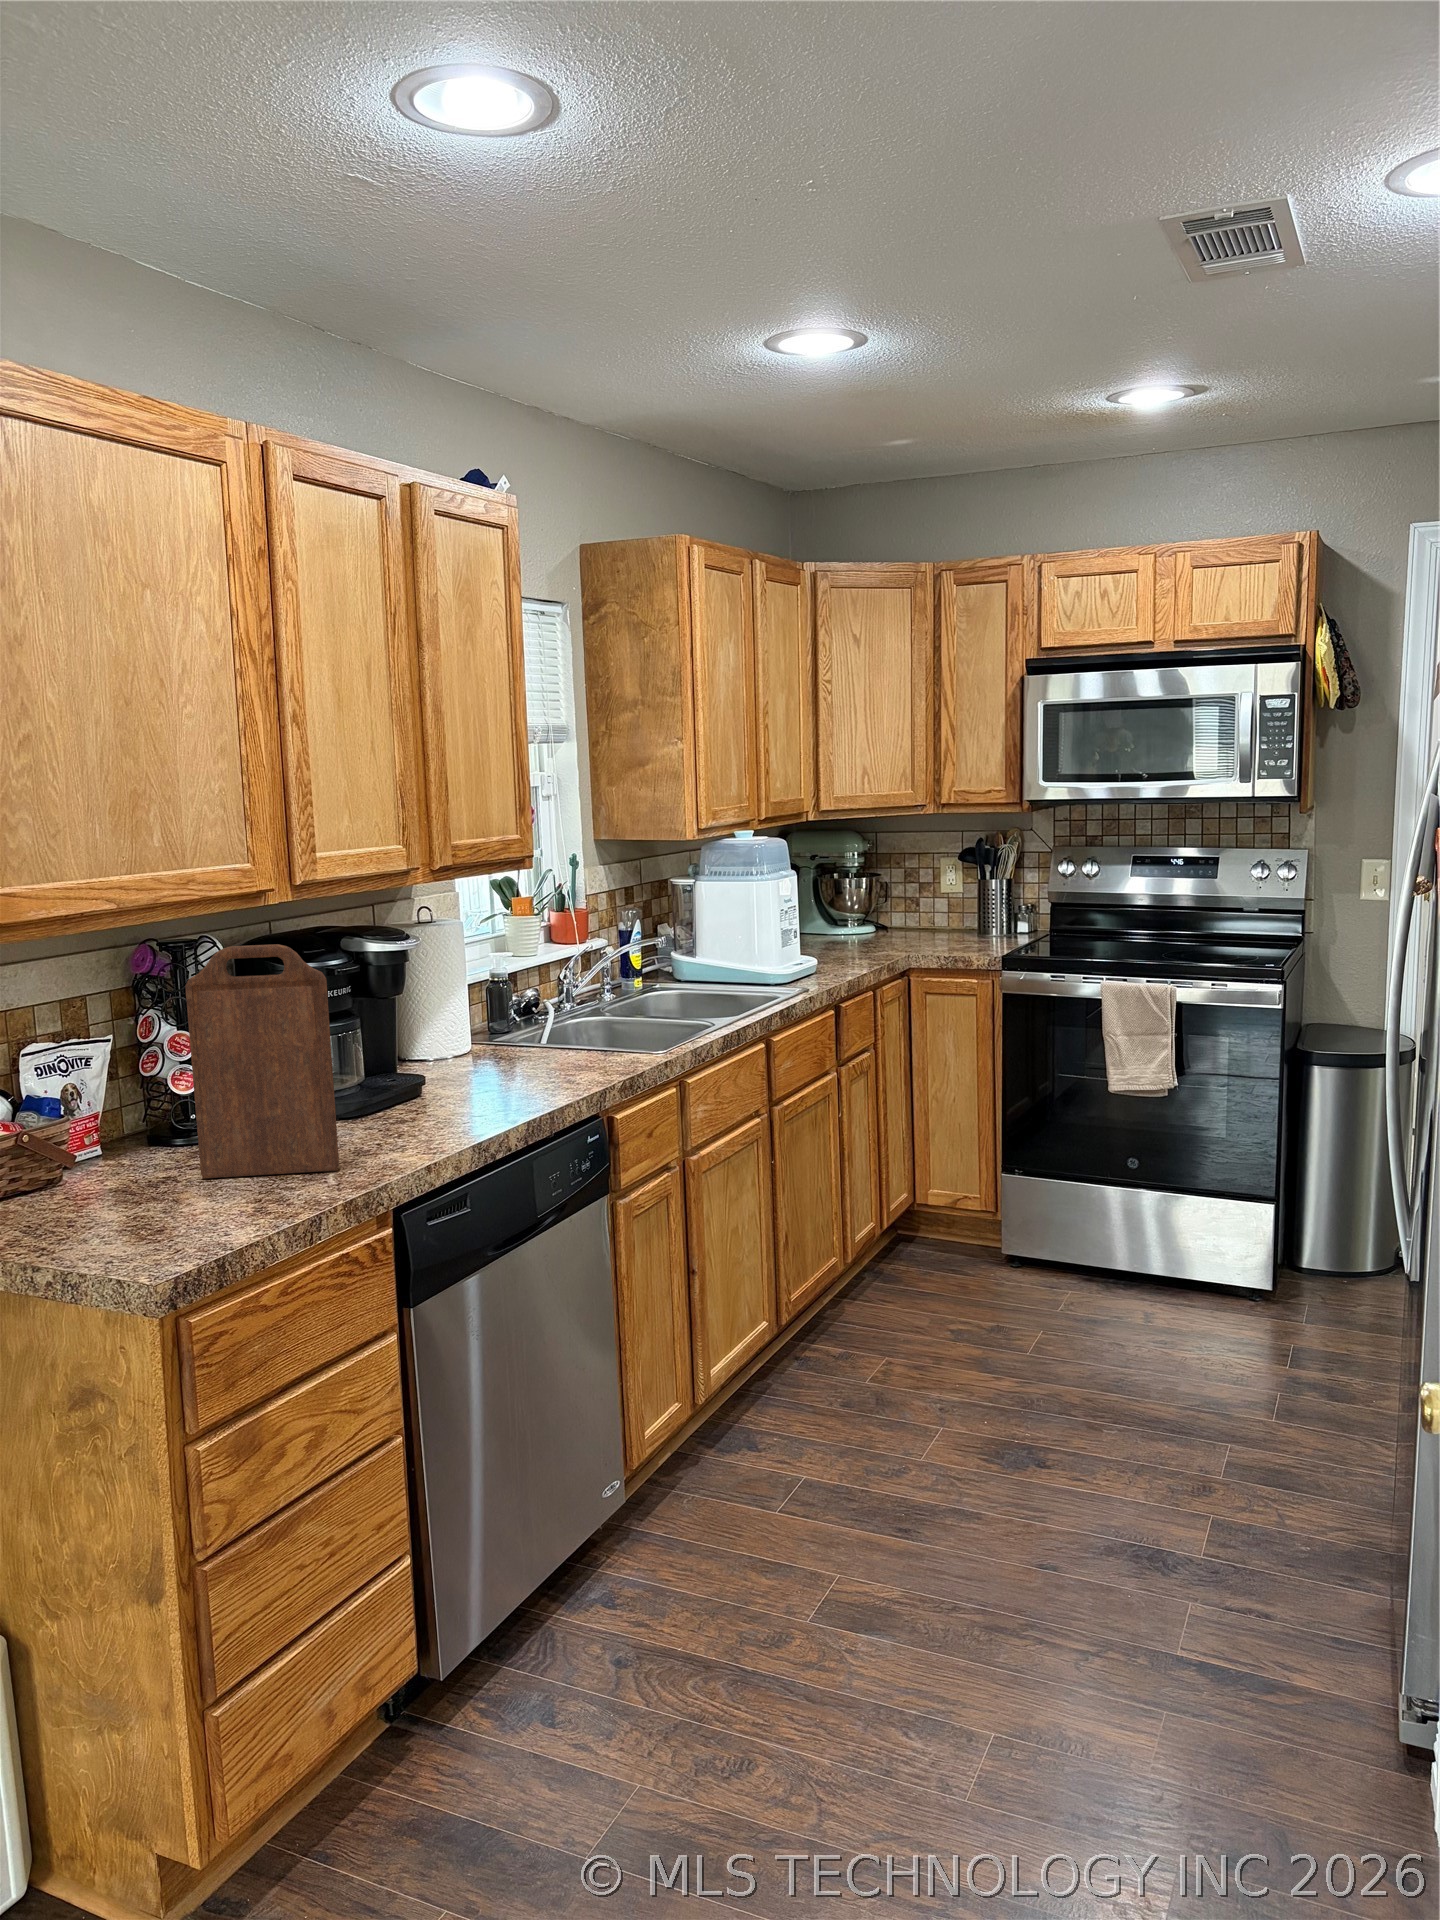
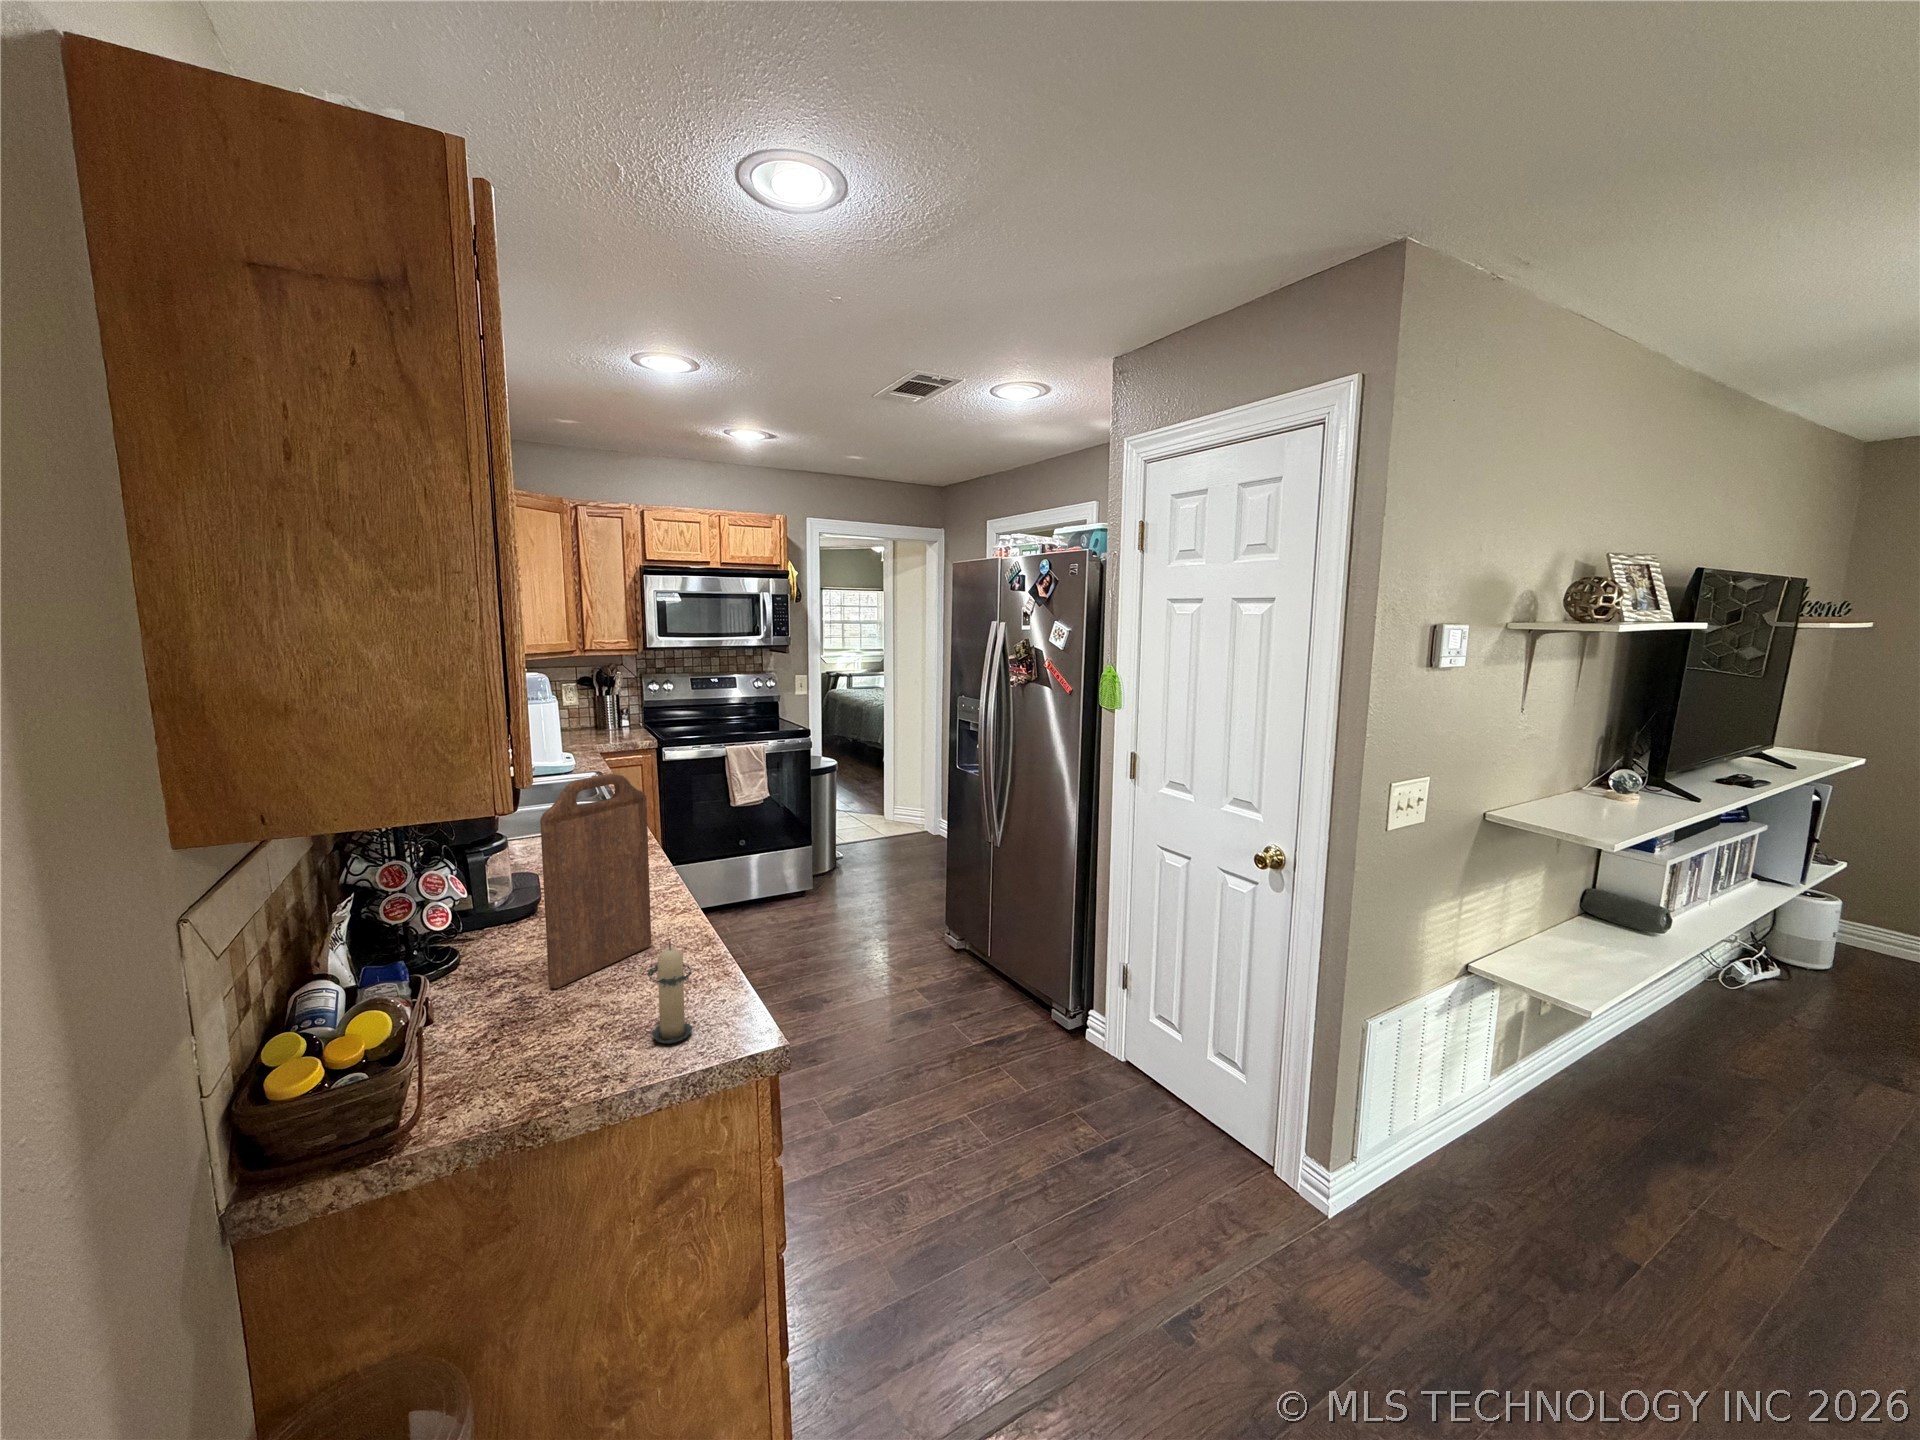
candle: none [108,1126,172,1244] -> present [648,941,692,1044]

